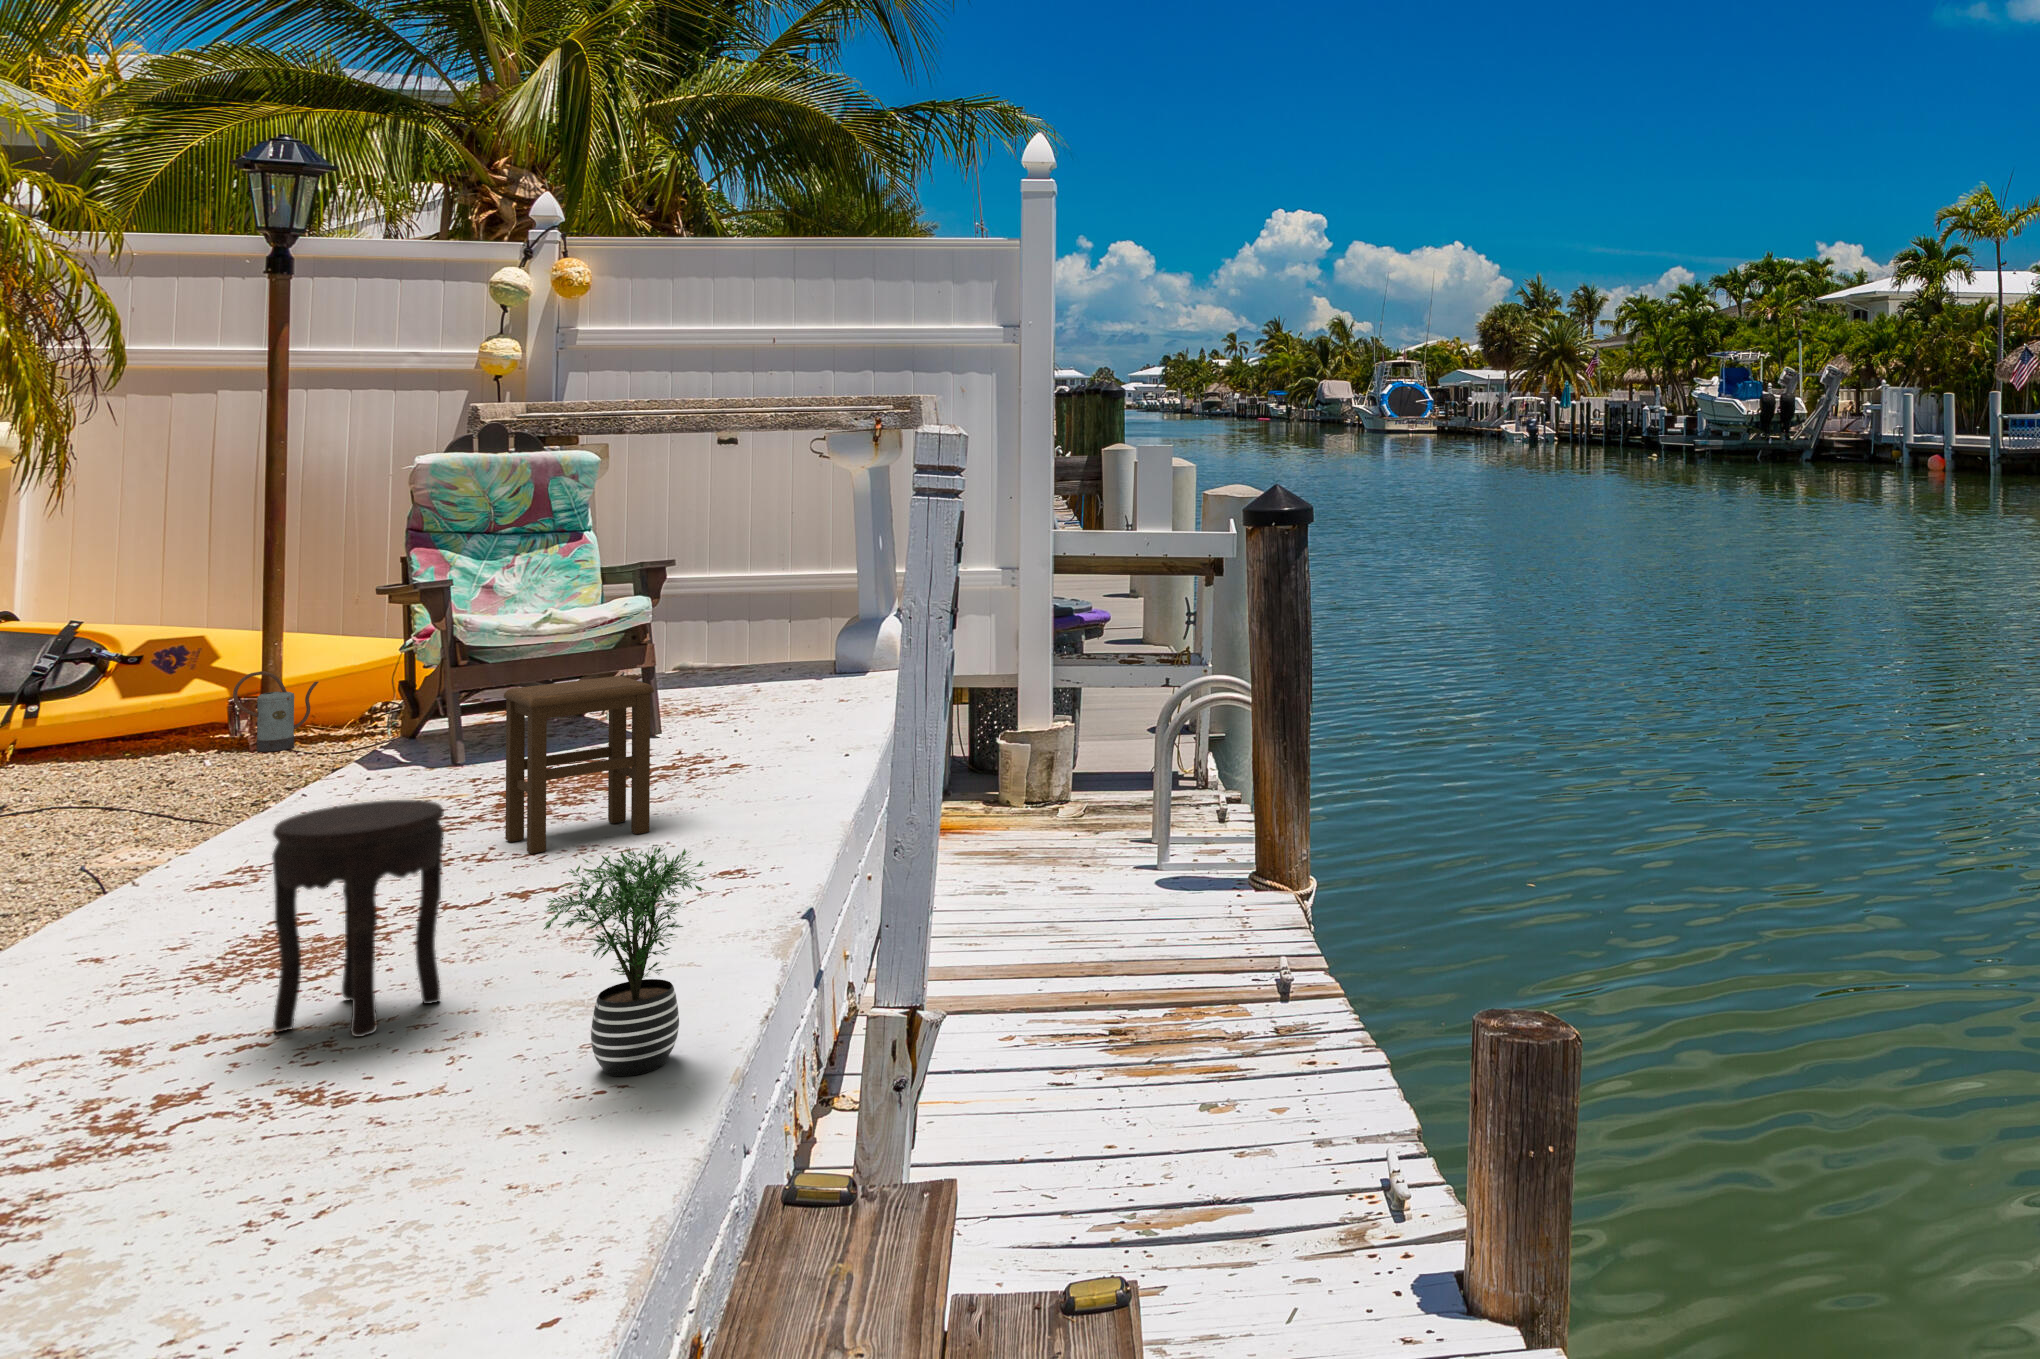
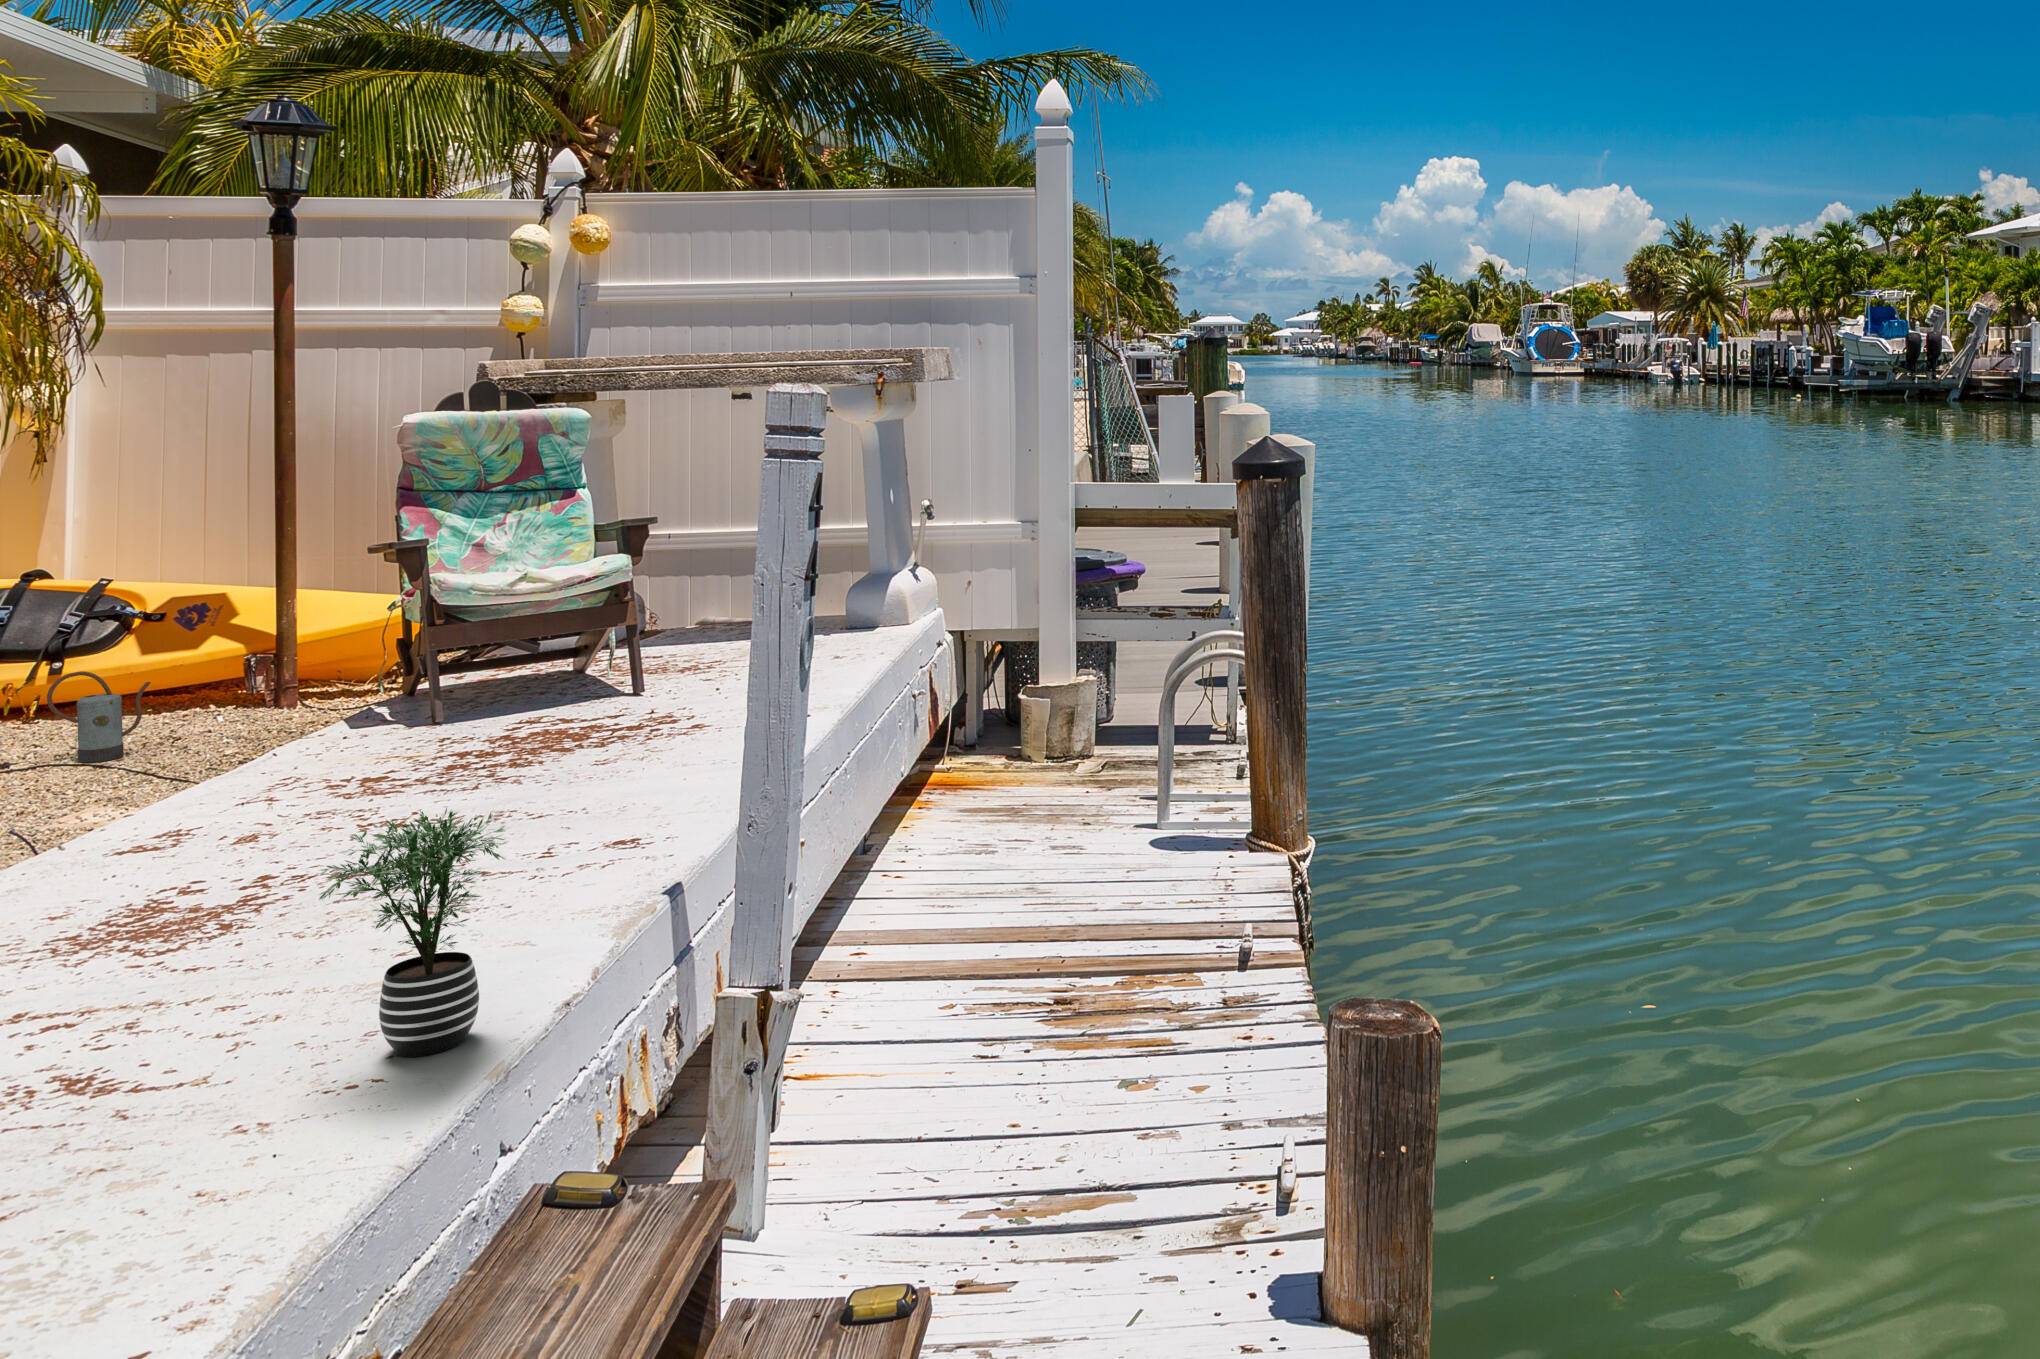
watering can: present [233,671,318,752] -> present [47,671,151,763]
stool: present [504,676,654,854] -> none [431,631,583,814]
side table: present [272,800,444,1037] -> none [84,760,276,1009]

